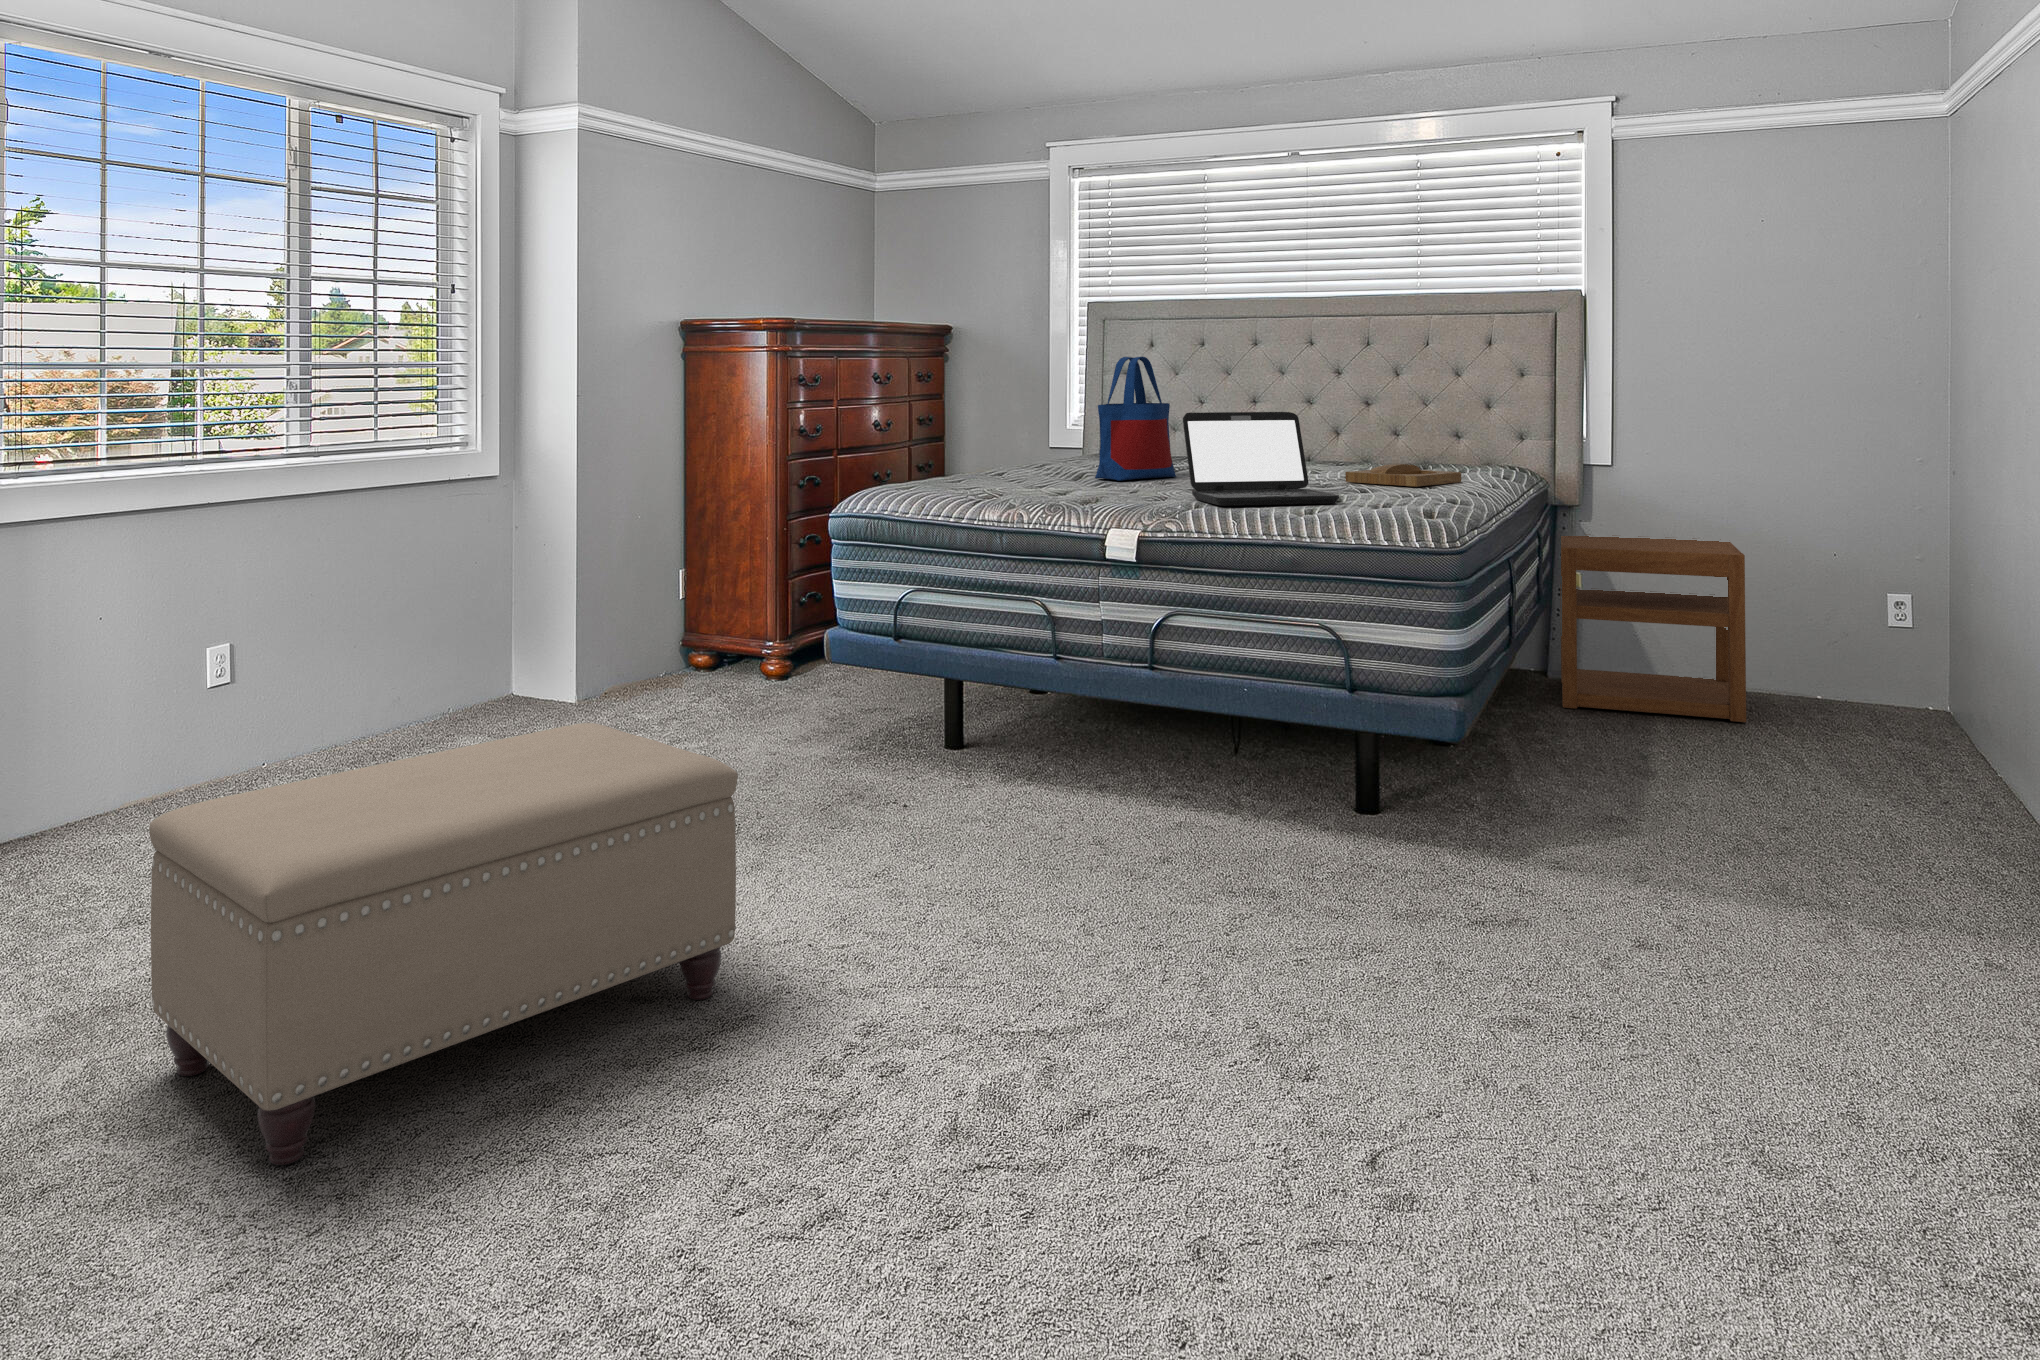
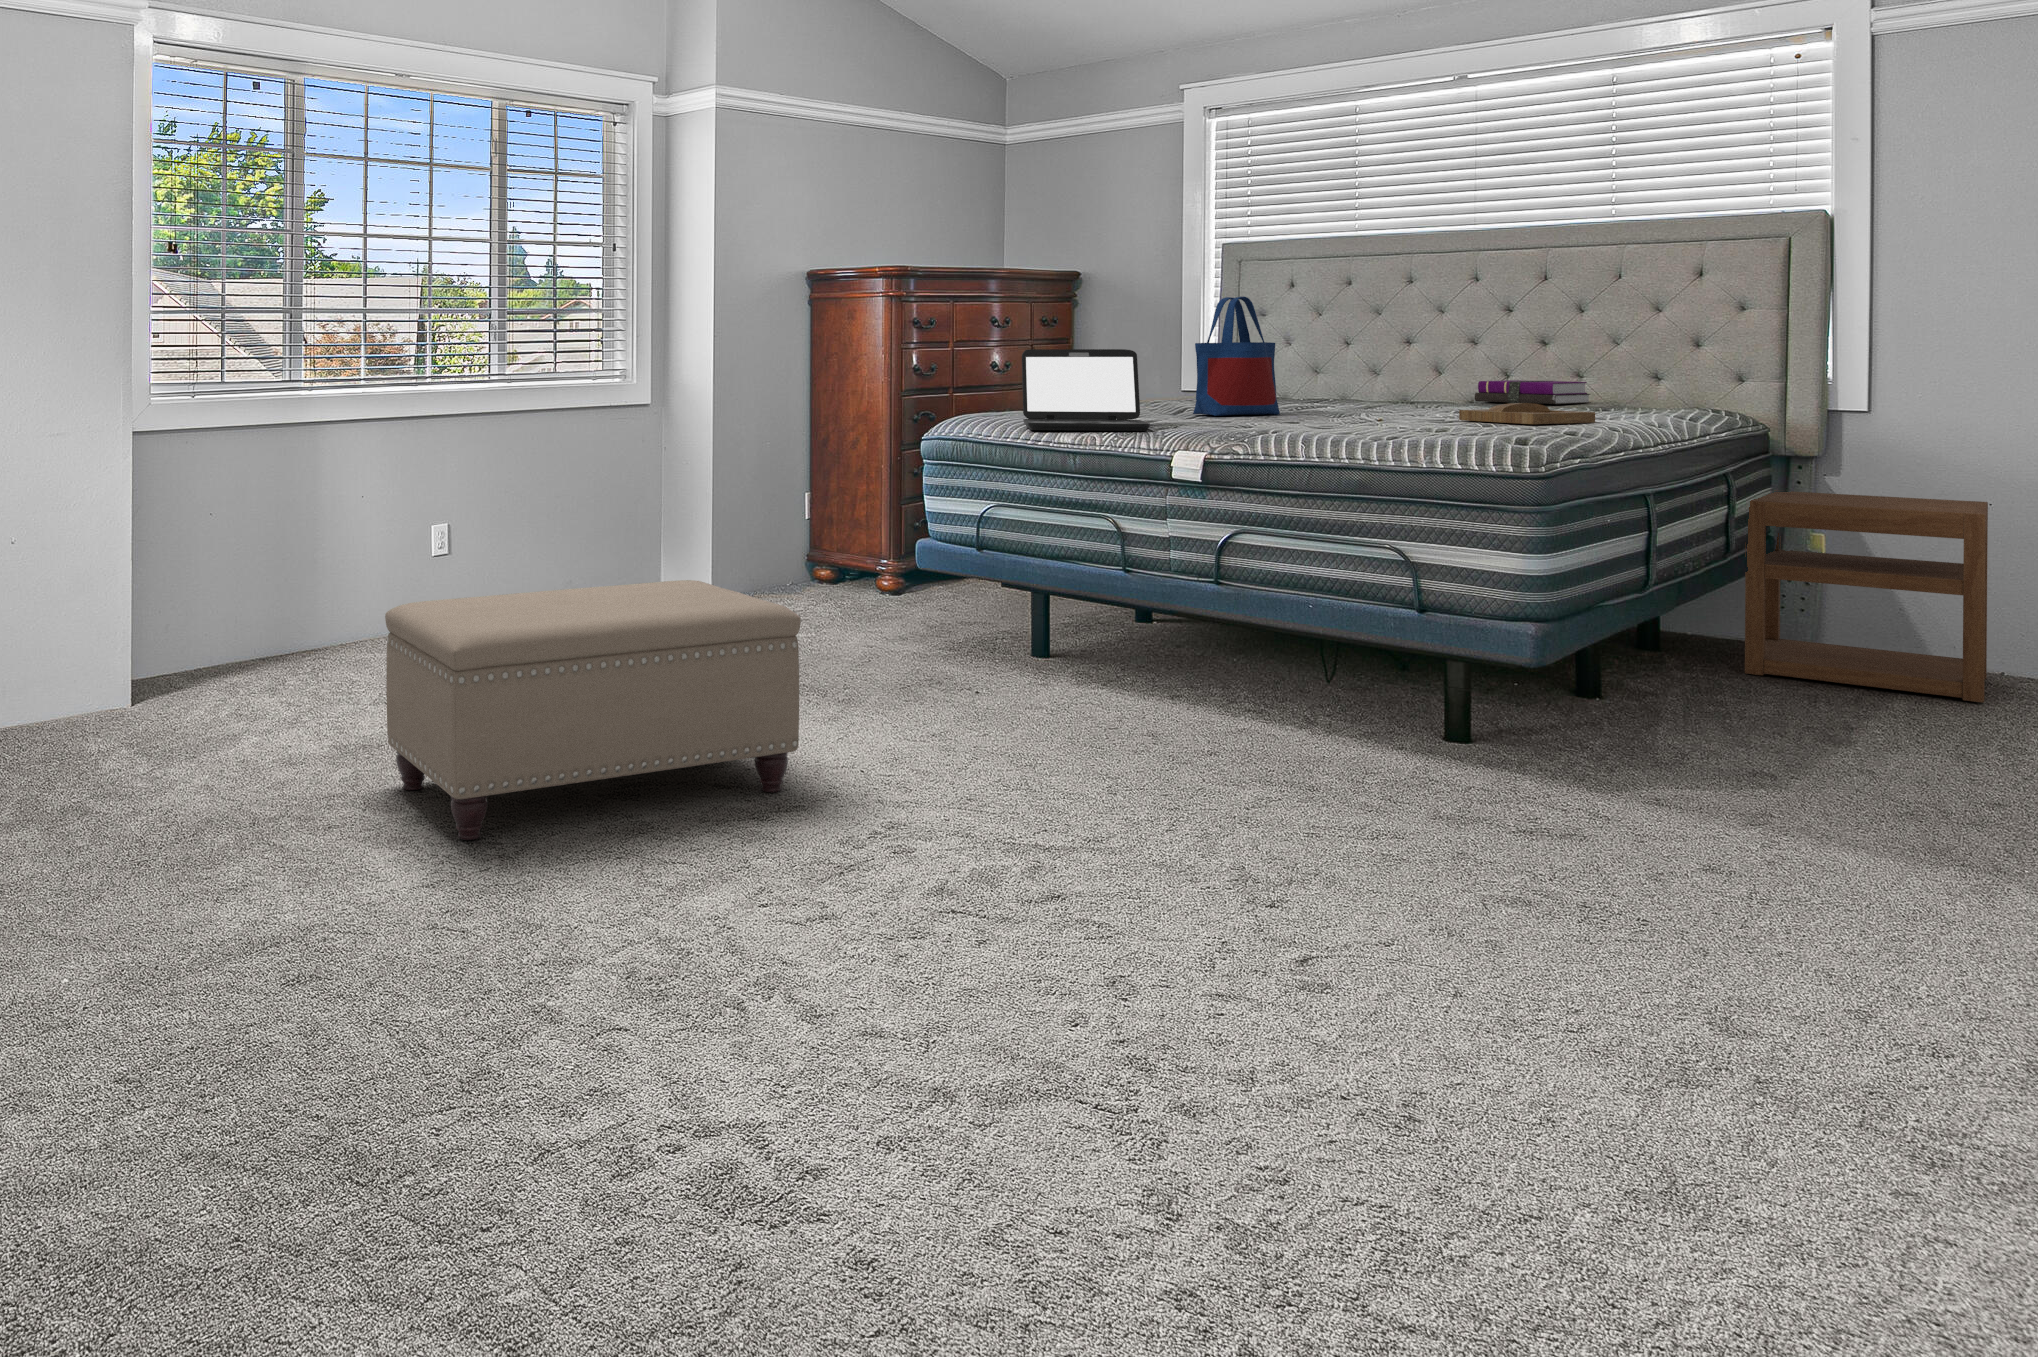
laptop: present [1183,412,1339,506] -> present [1022,349,1150,431]
notebook: none [1327,434,1422,458] -> present [1475,380,1591,404]

